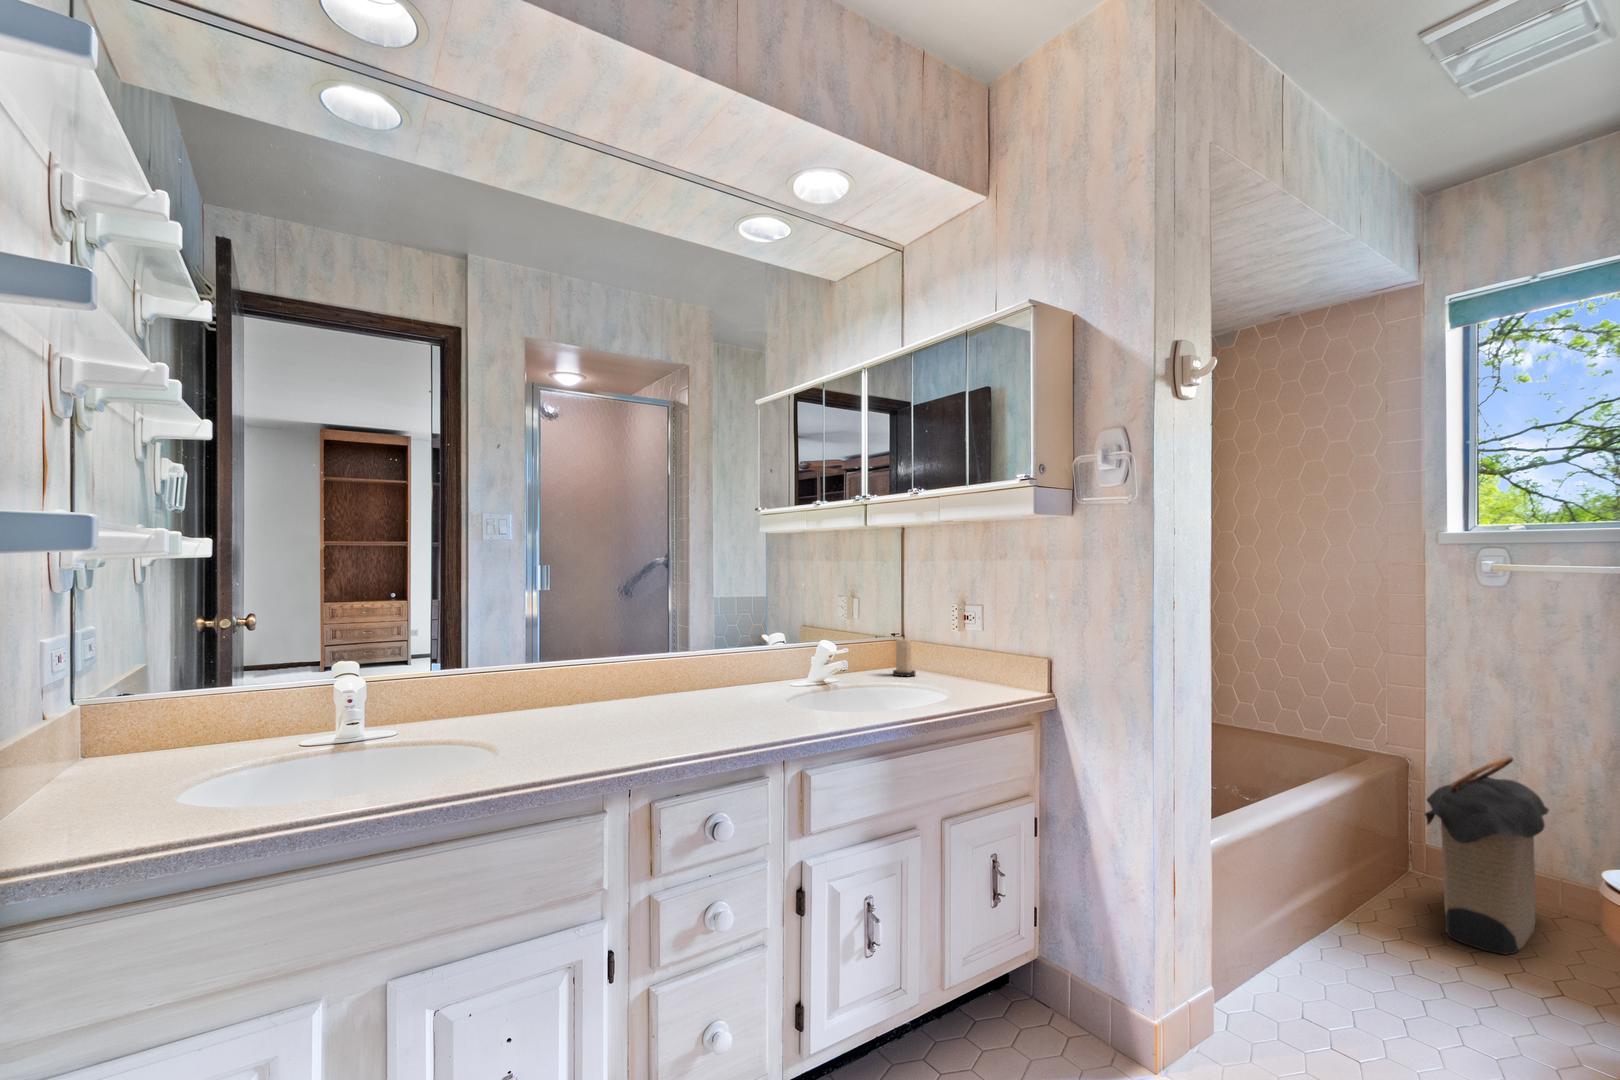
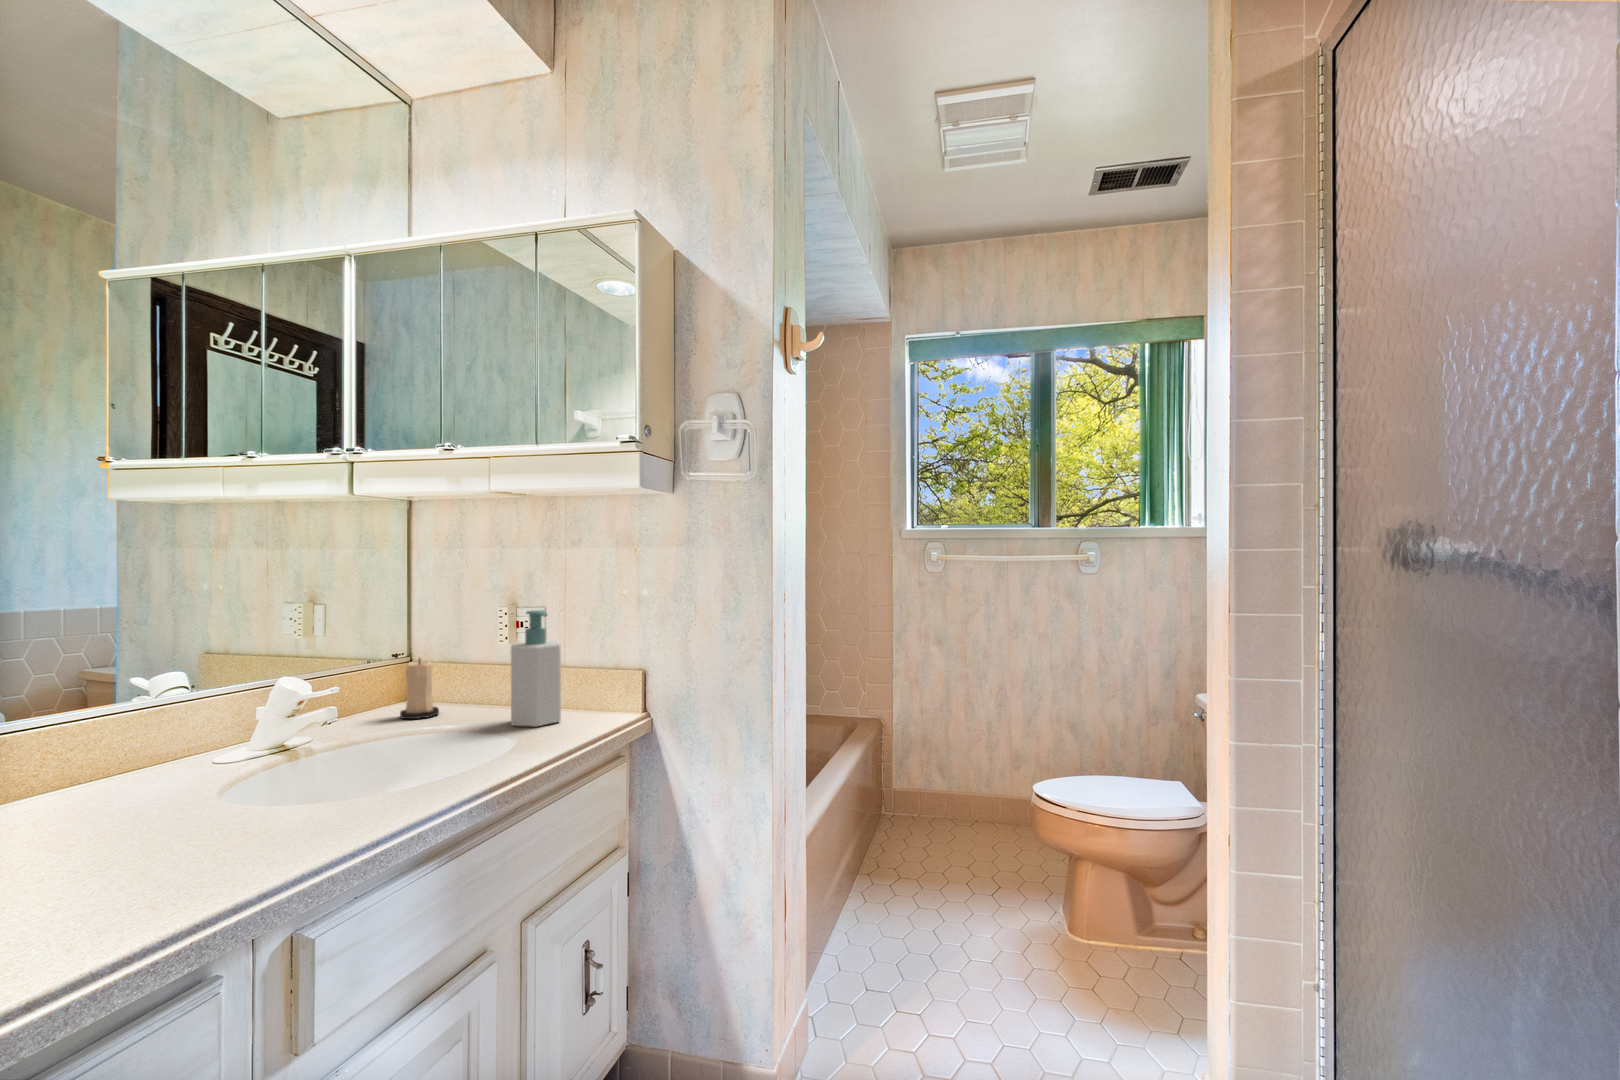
soap bottle: none [952,607,989,691] -> present [511,610,561,727]
laundry hamper: present [1425,756,1549,955] -> none [892,704,965,866]

